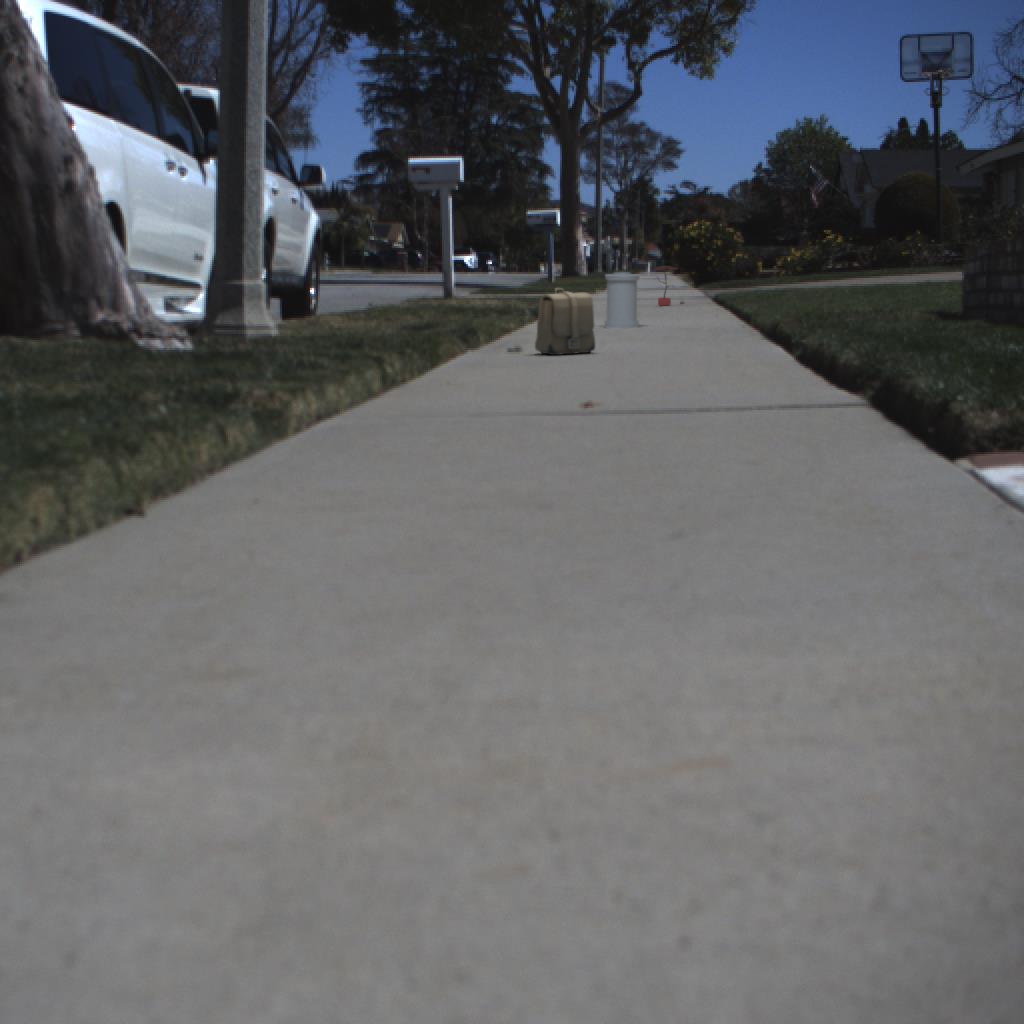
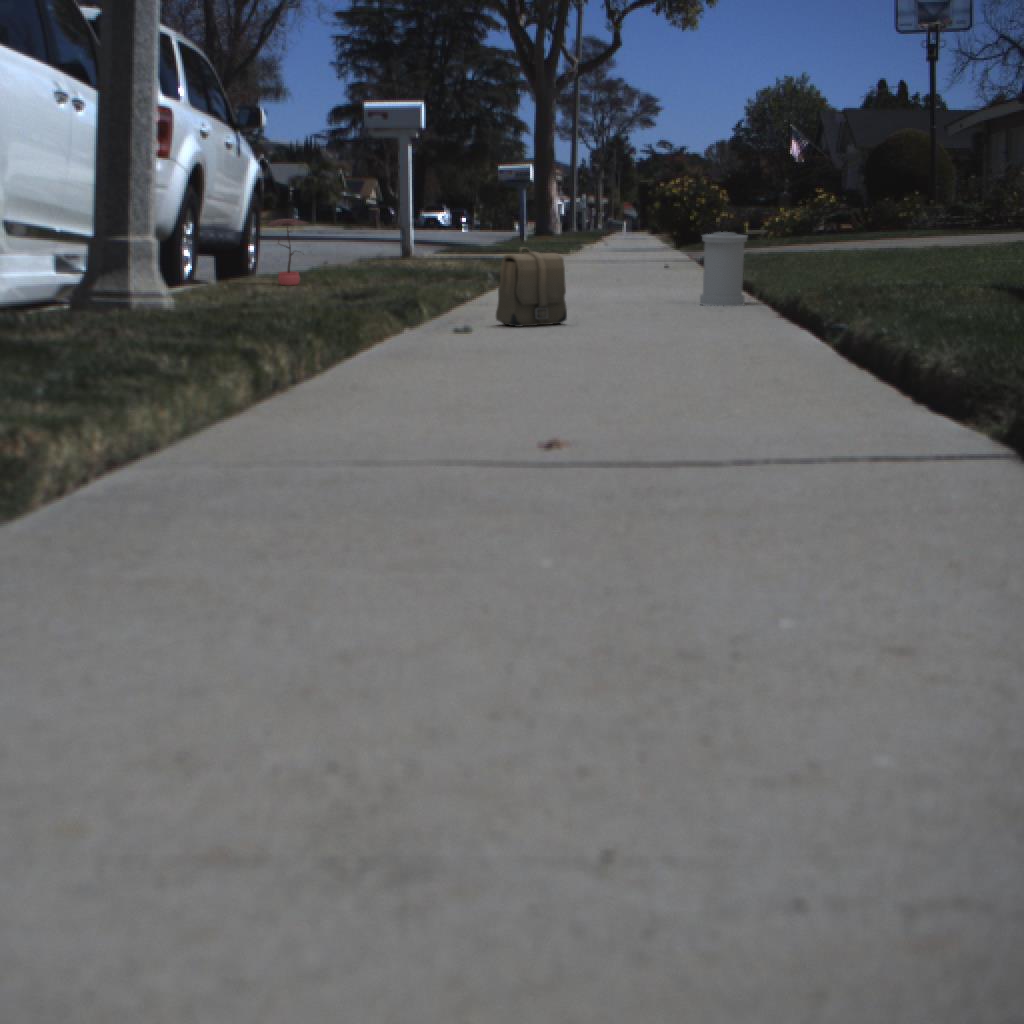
potted plant: present [651,266,679,306] -> present [267,219,308,286]
trash can: present [604,272,640,329] -> present [700,232,747,306]

